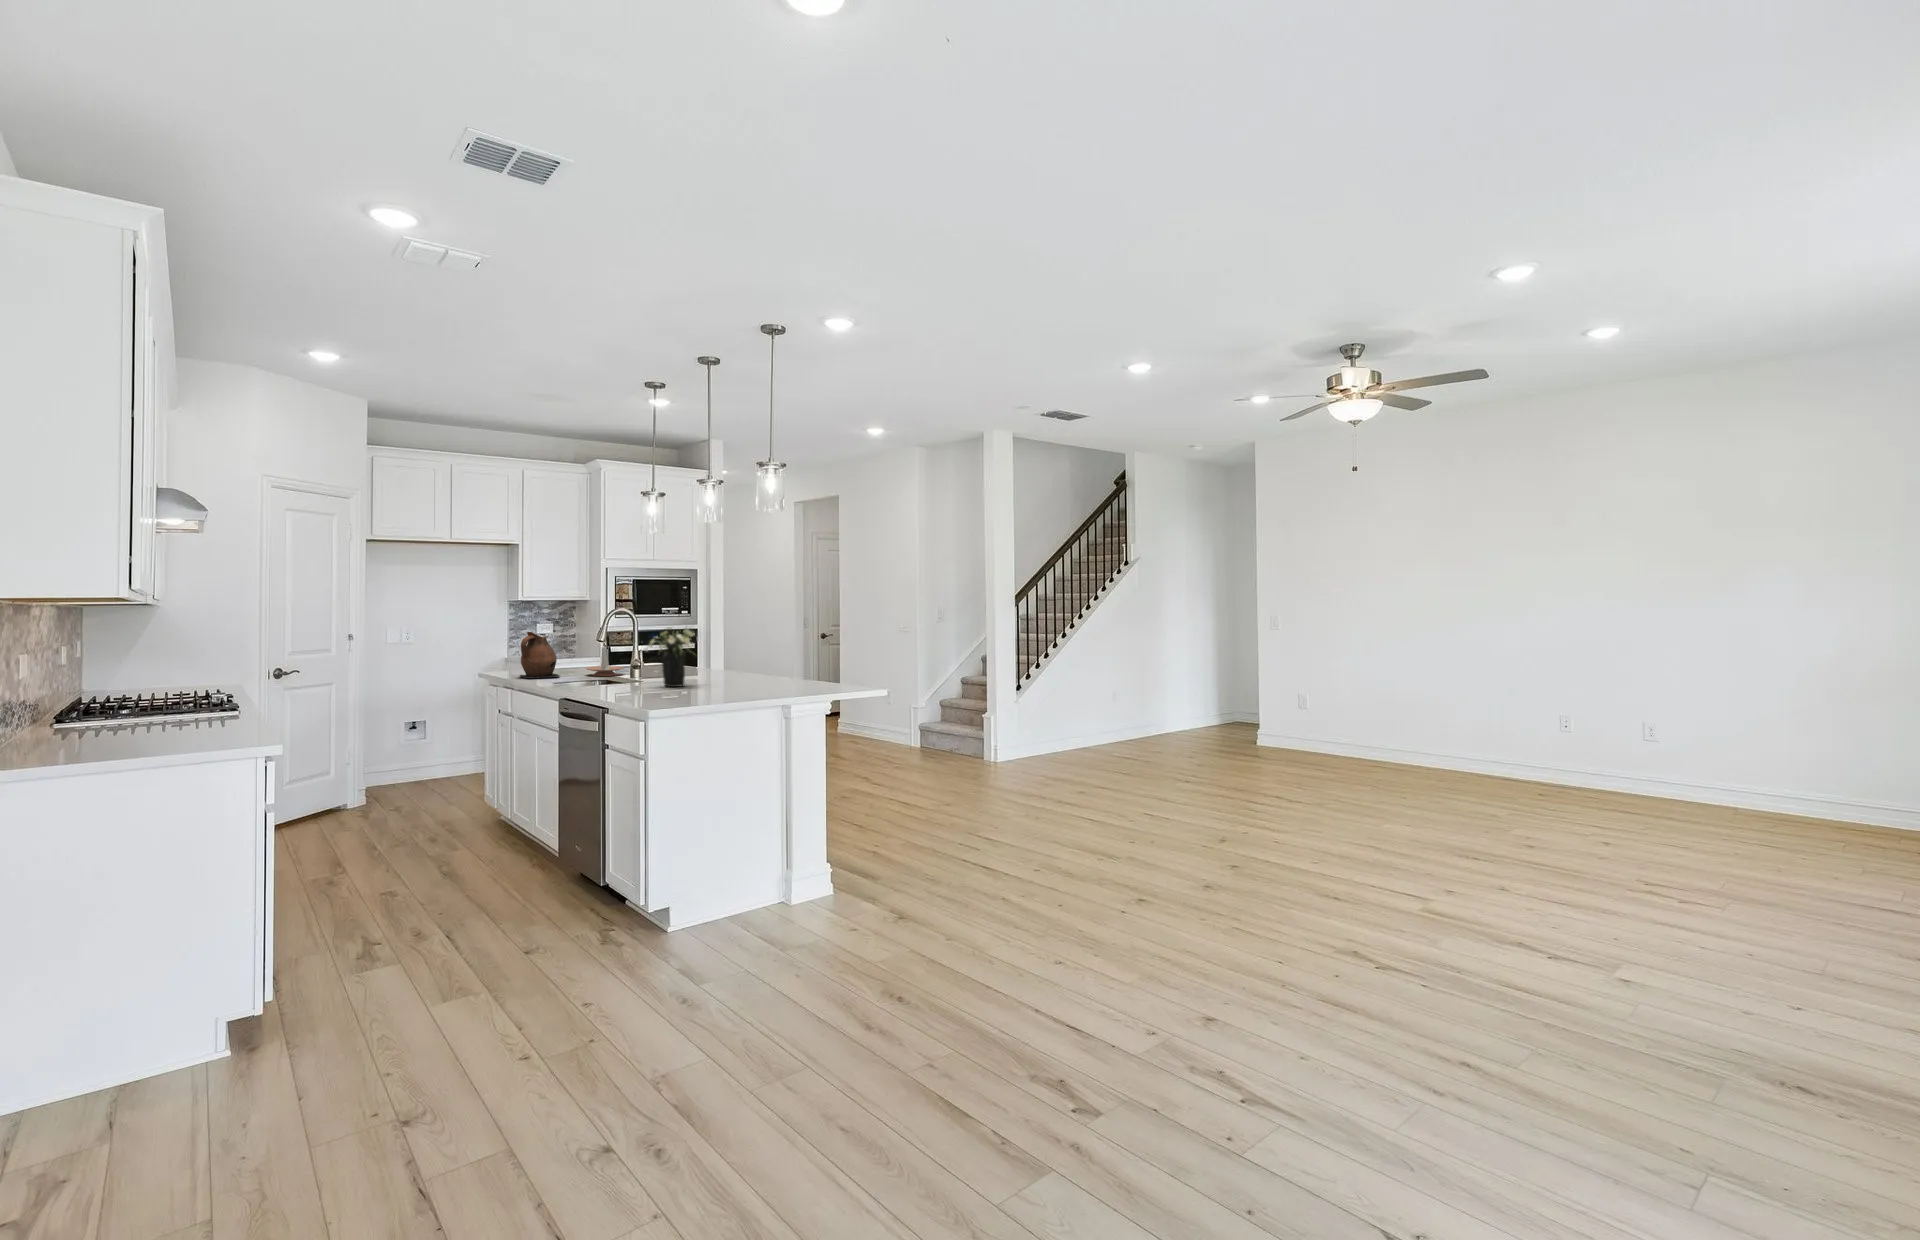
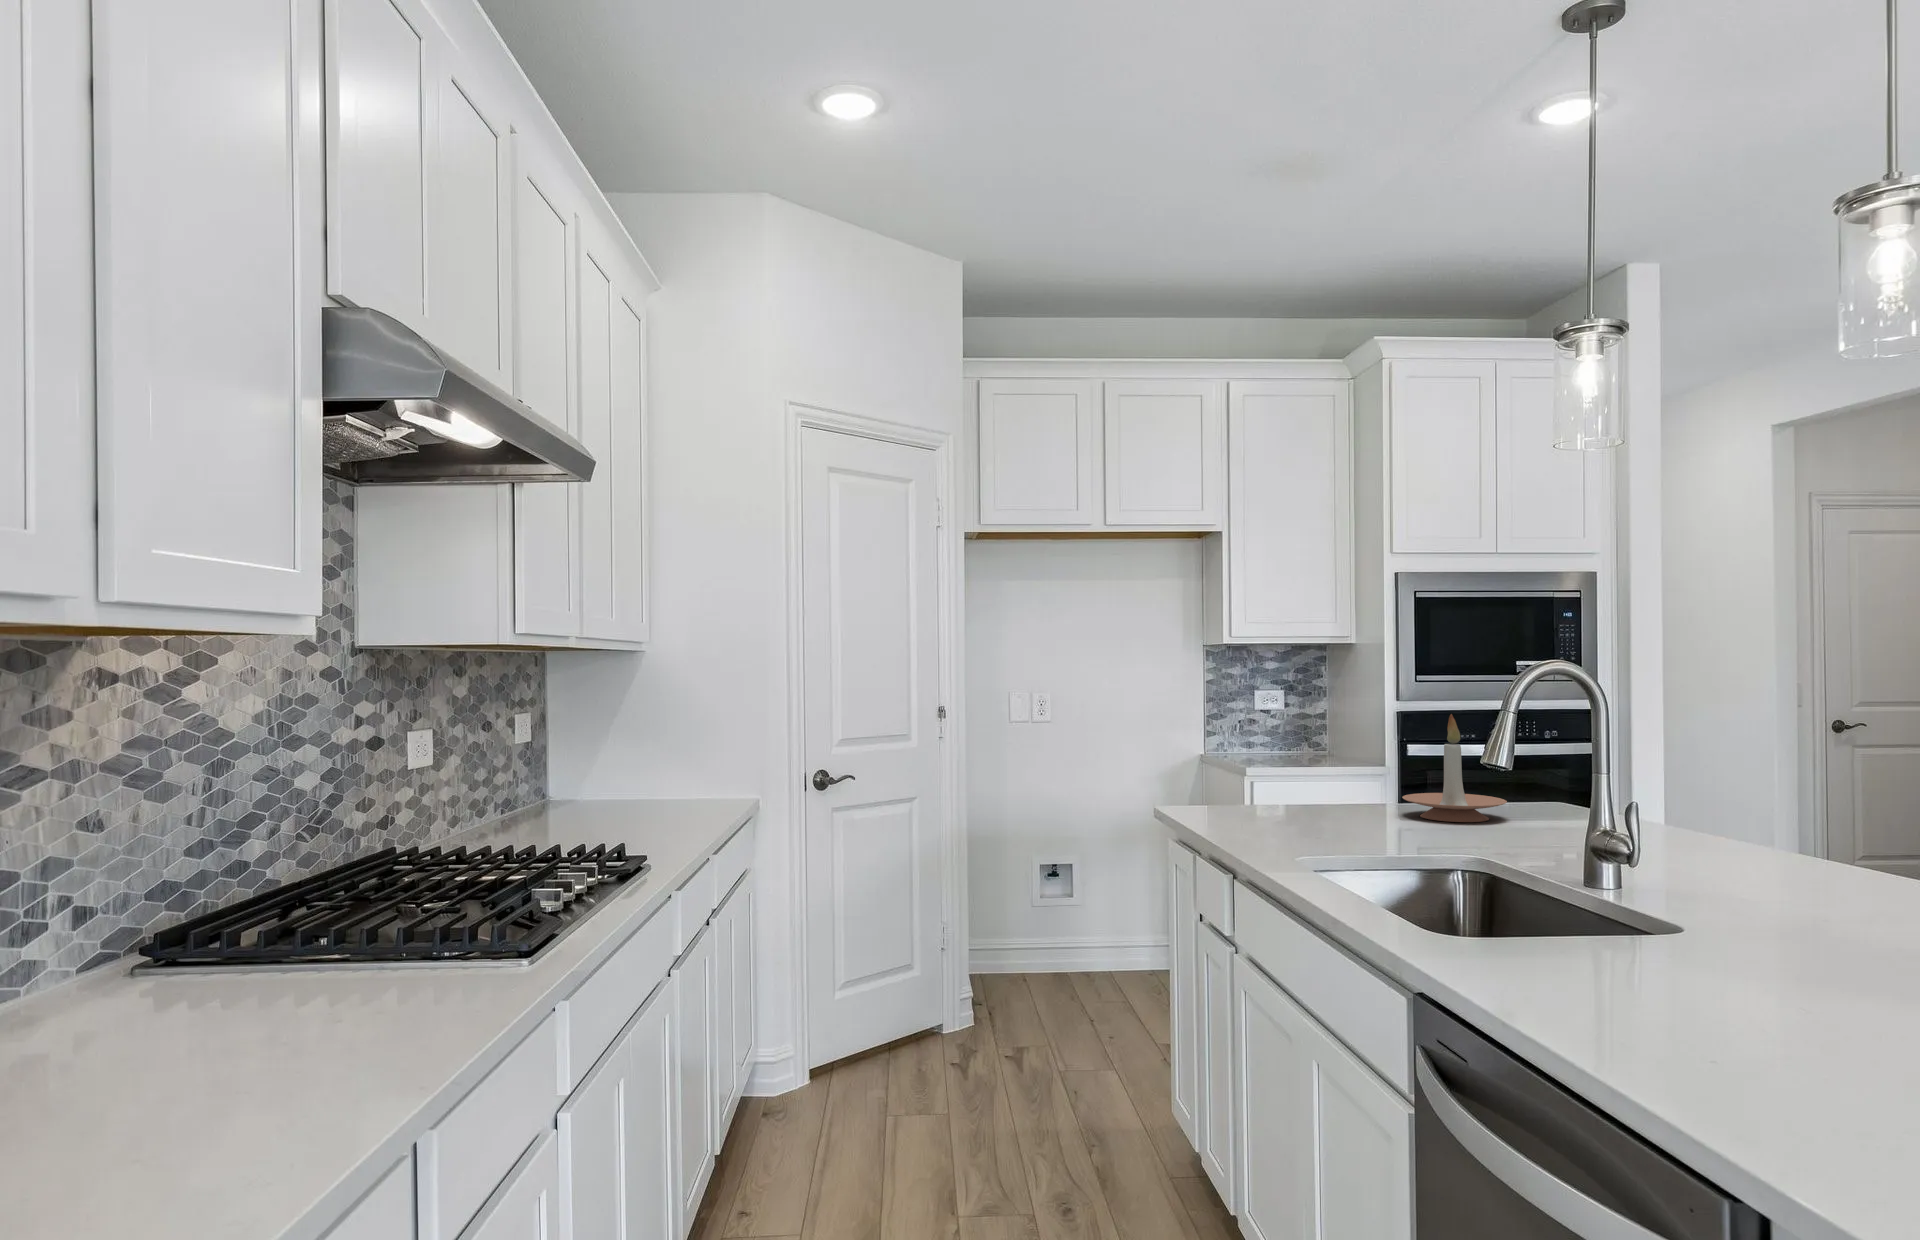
flower arrangement: present [644,627,694,687] -> none [1650,681,1863,894]
ceramic pitcher: present [520,632,560,678] -> none [1243,703,1347,821]

